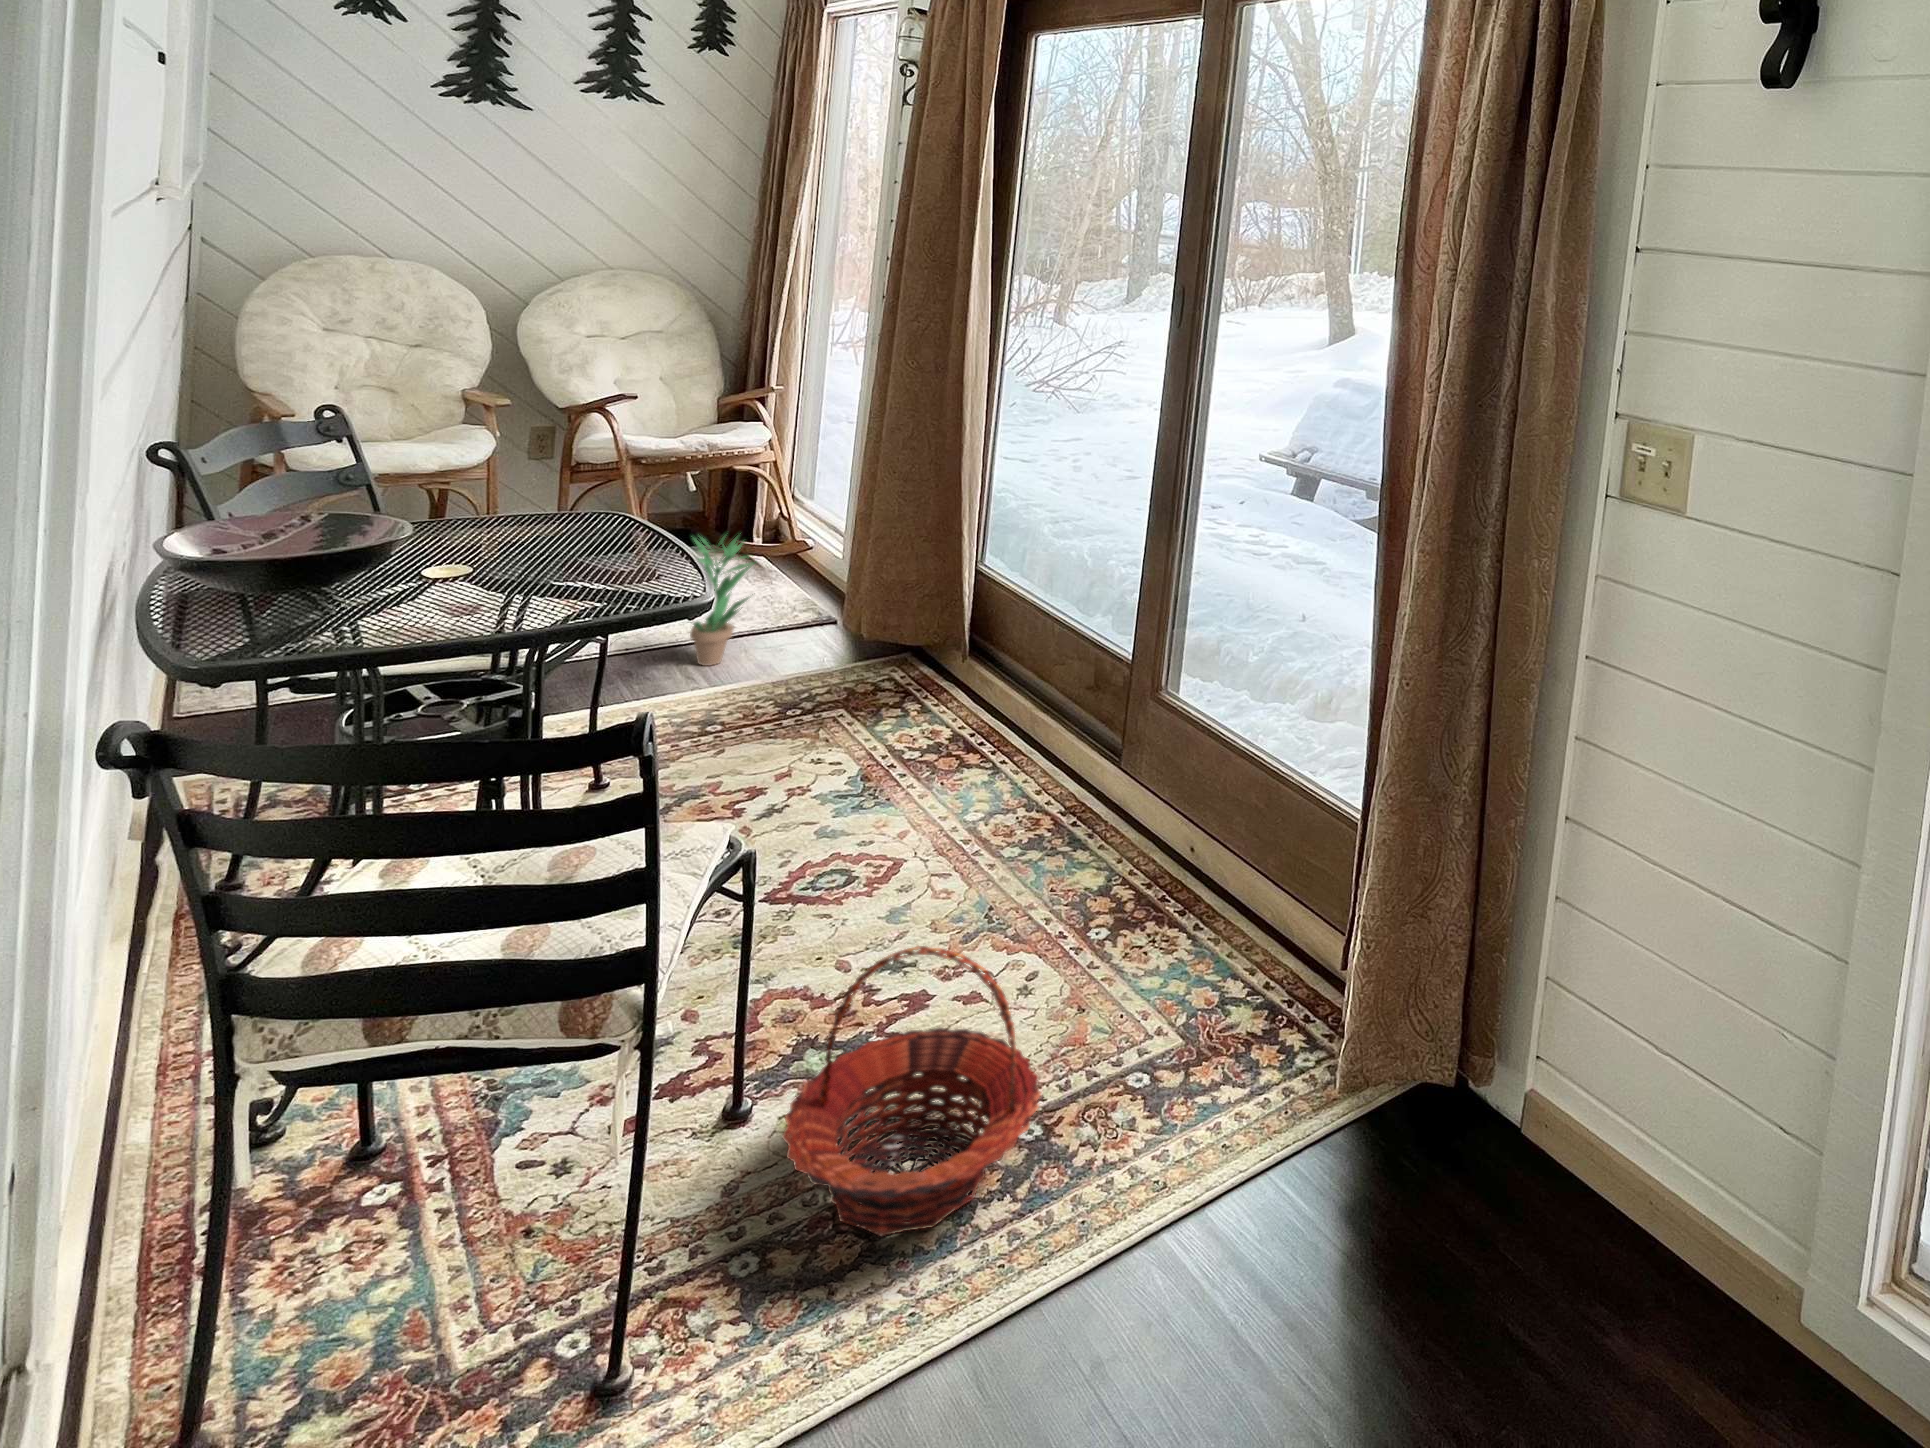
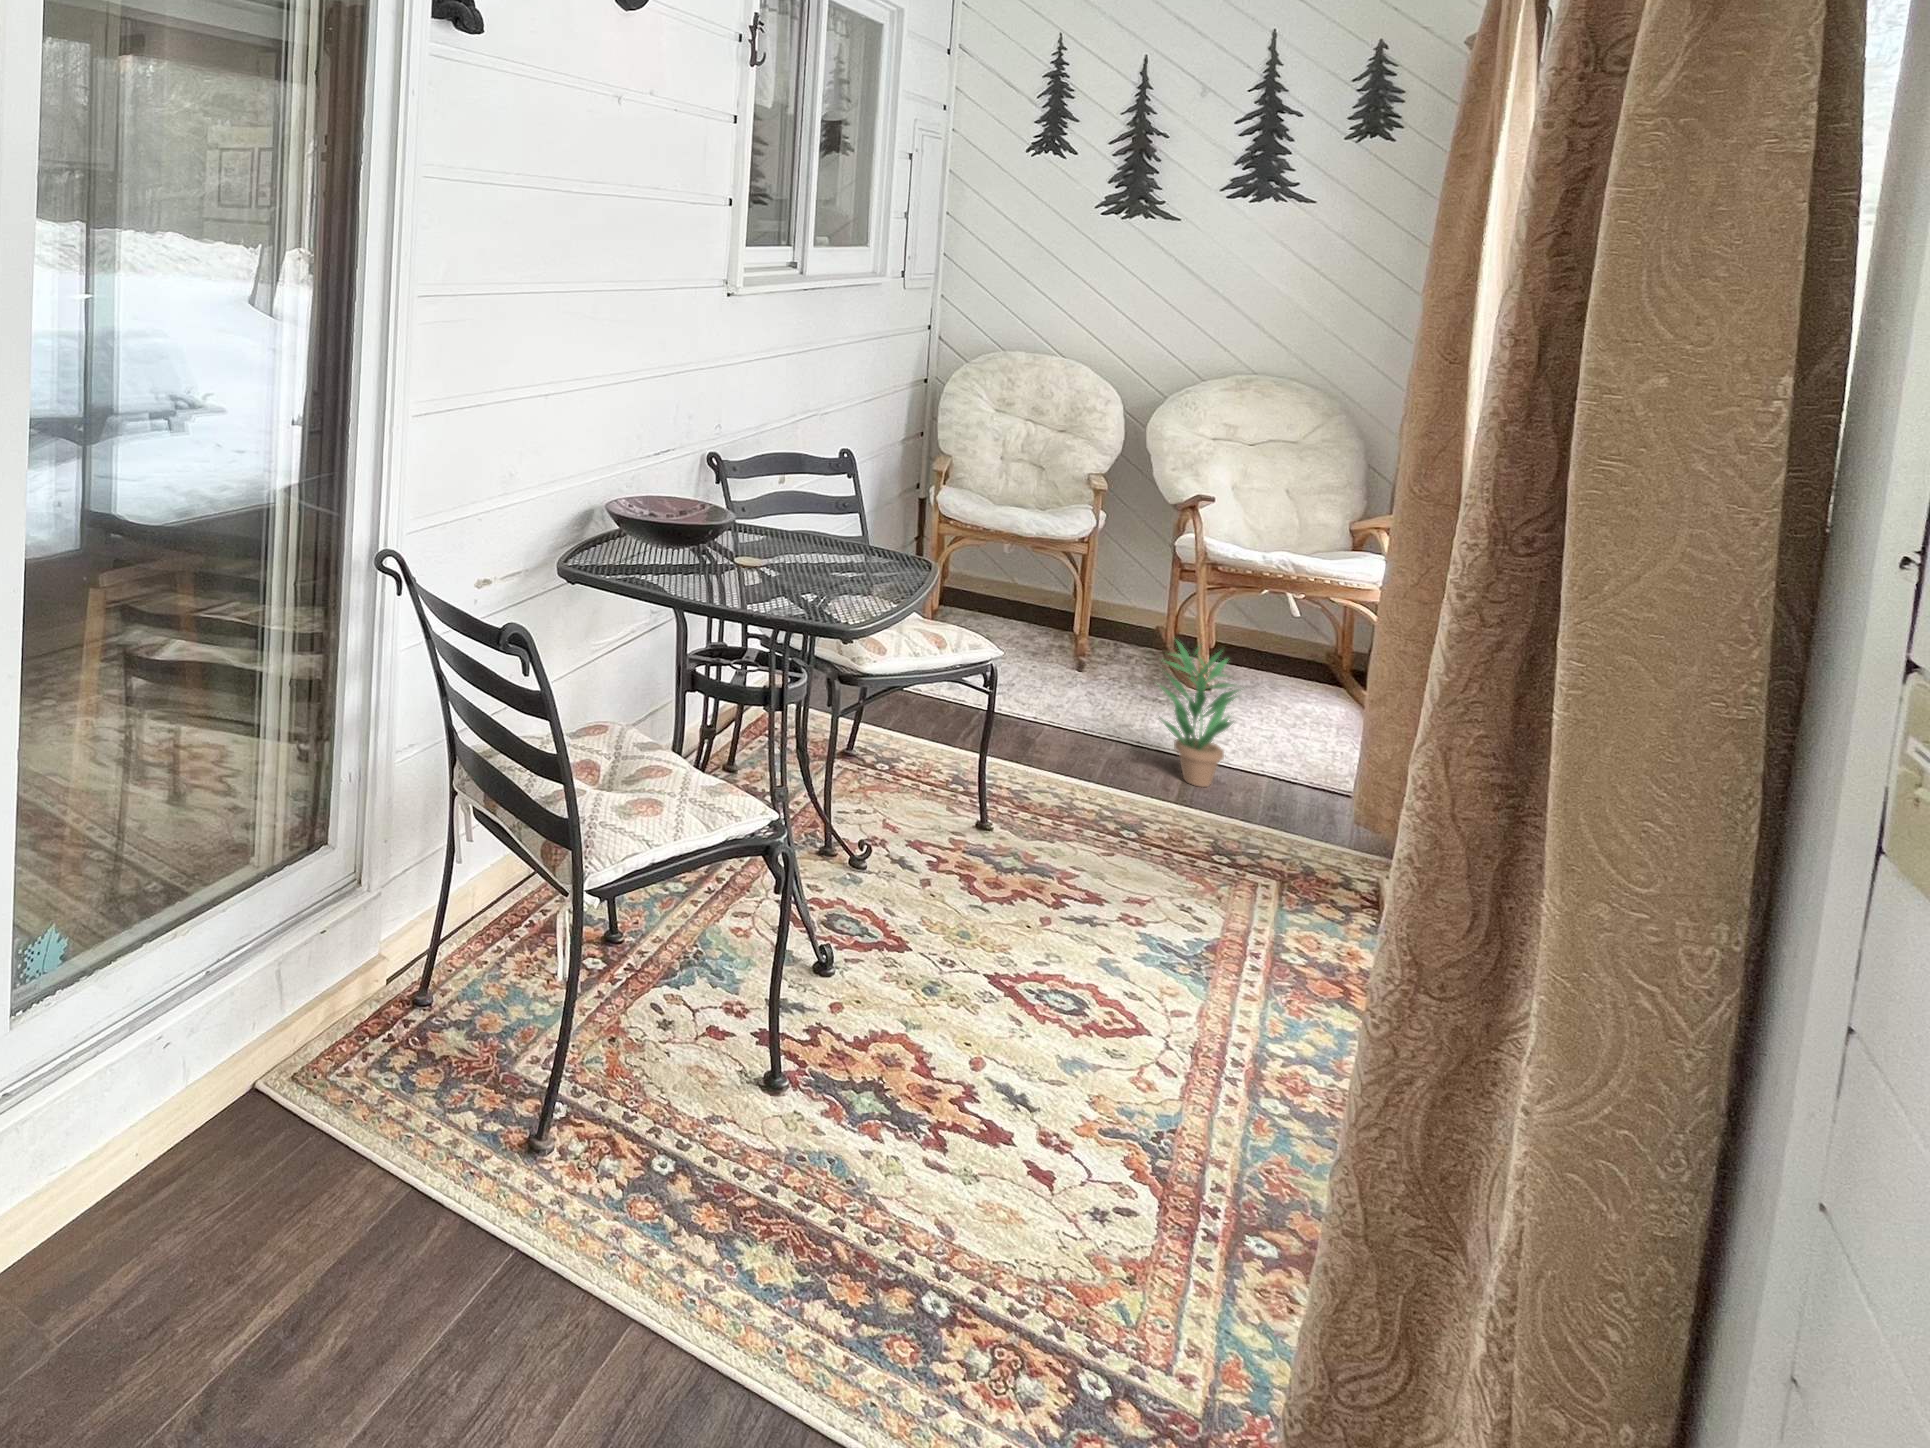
basket: present [782,946,1040,1236] -> none [686,980,943,1290]

